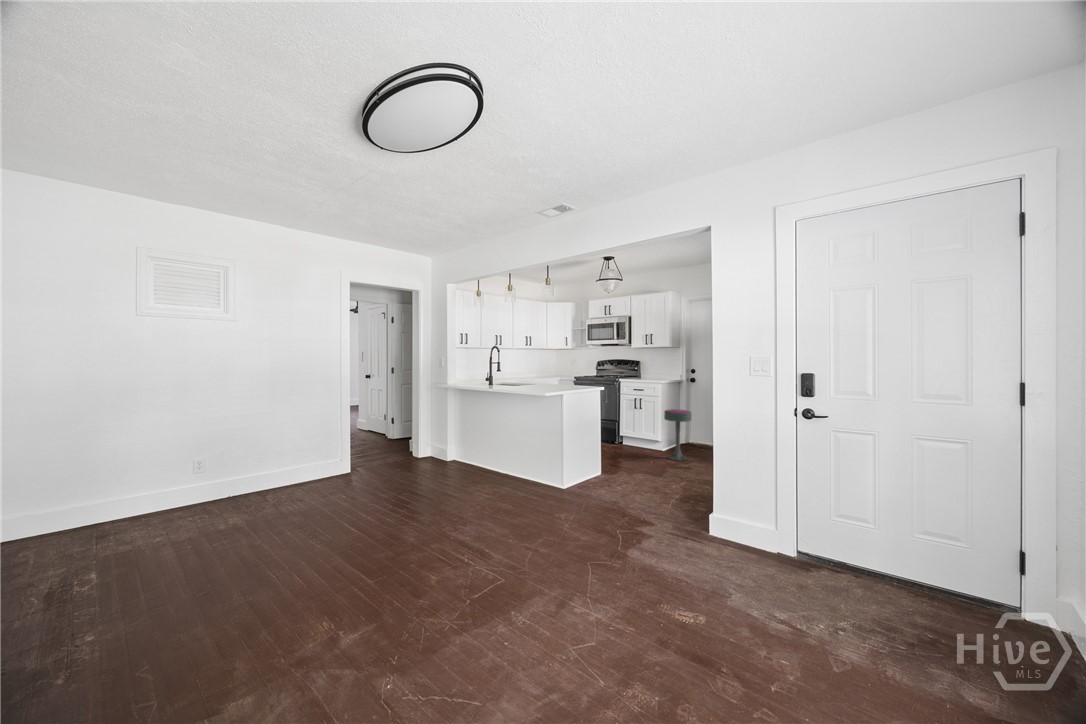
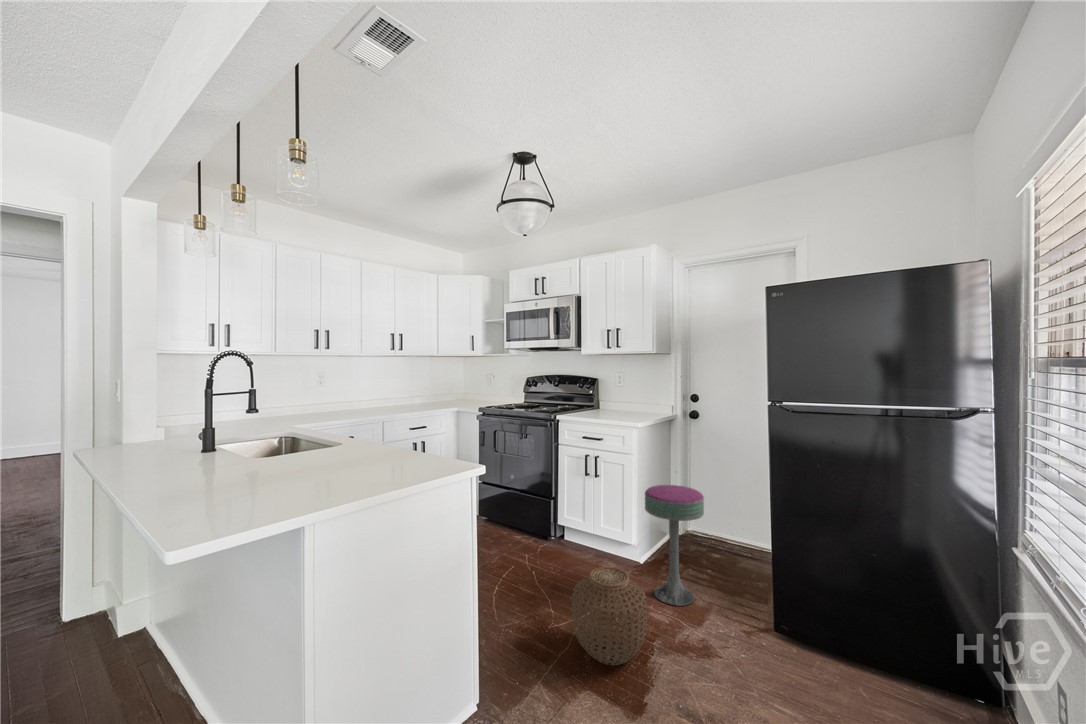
woven basket: none [633,436,664,471] -> present [572,567,647,665]

